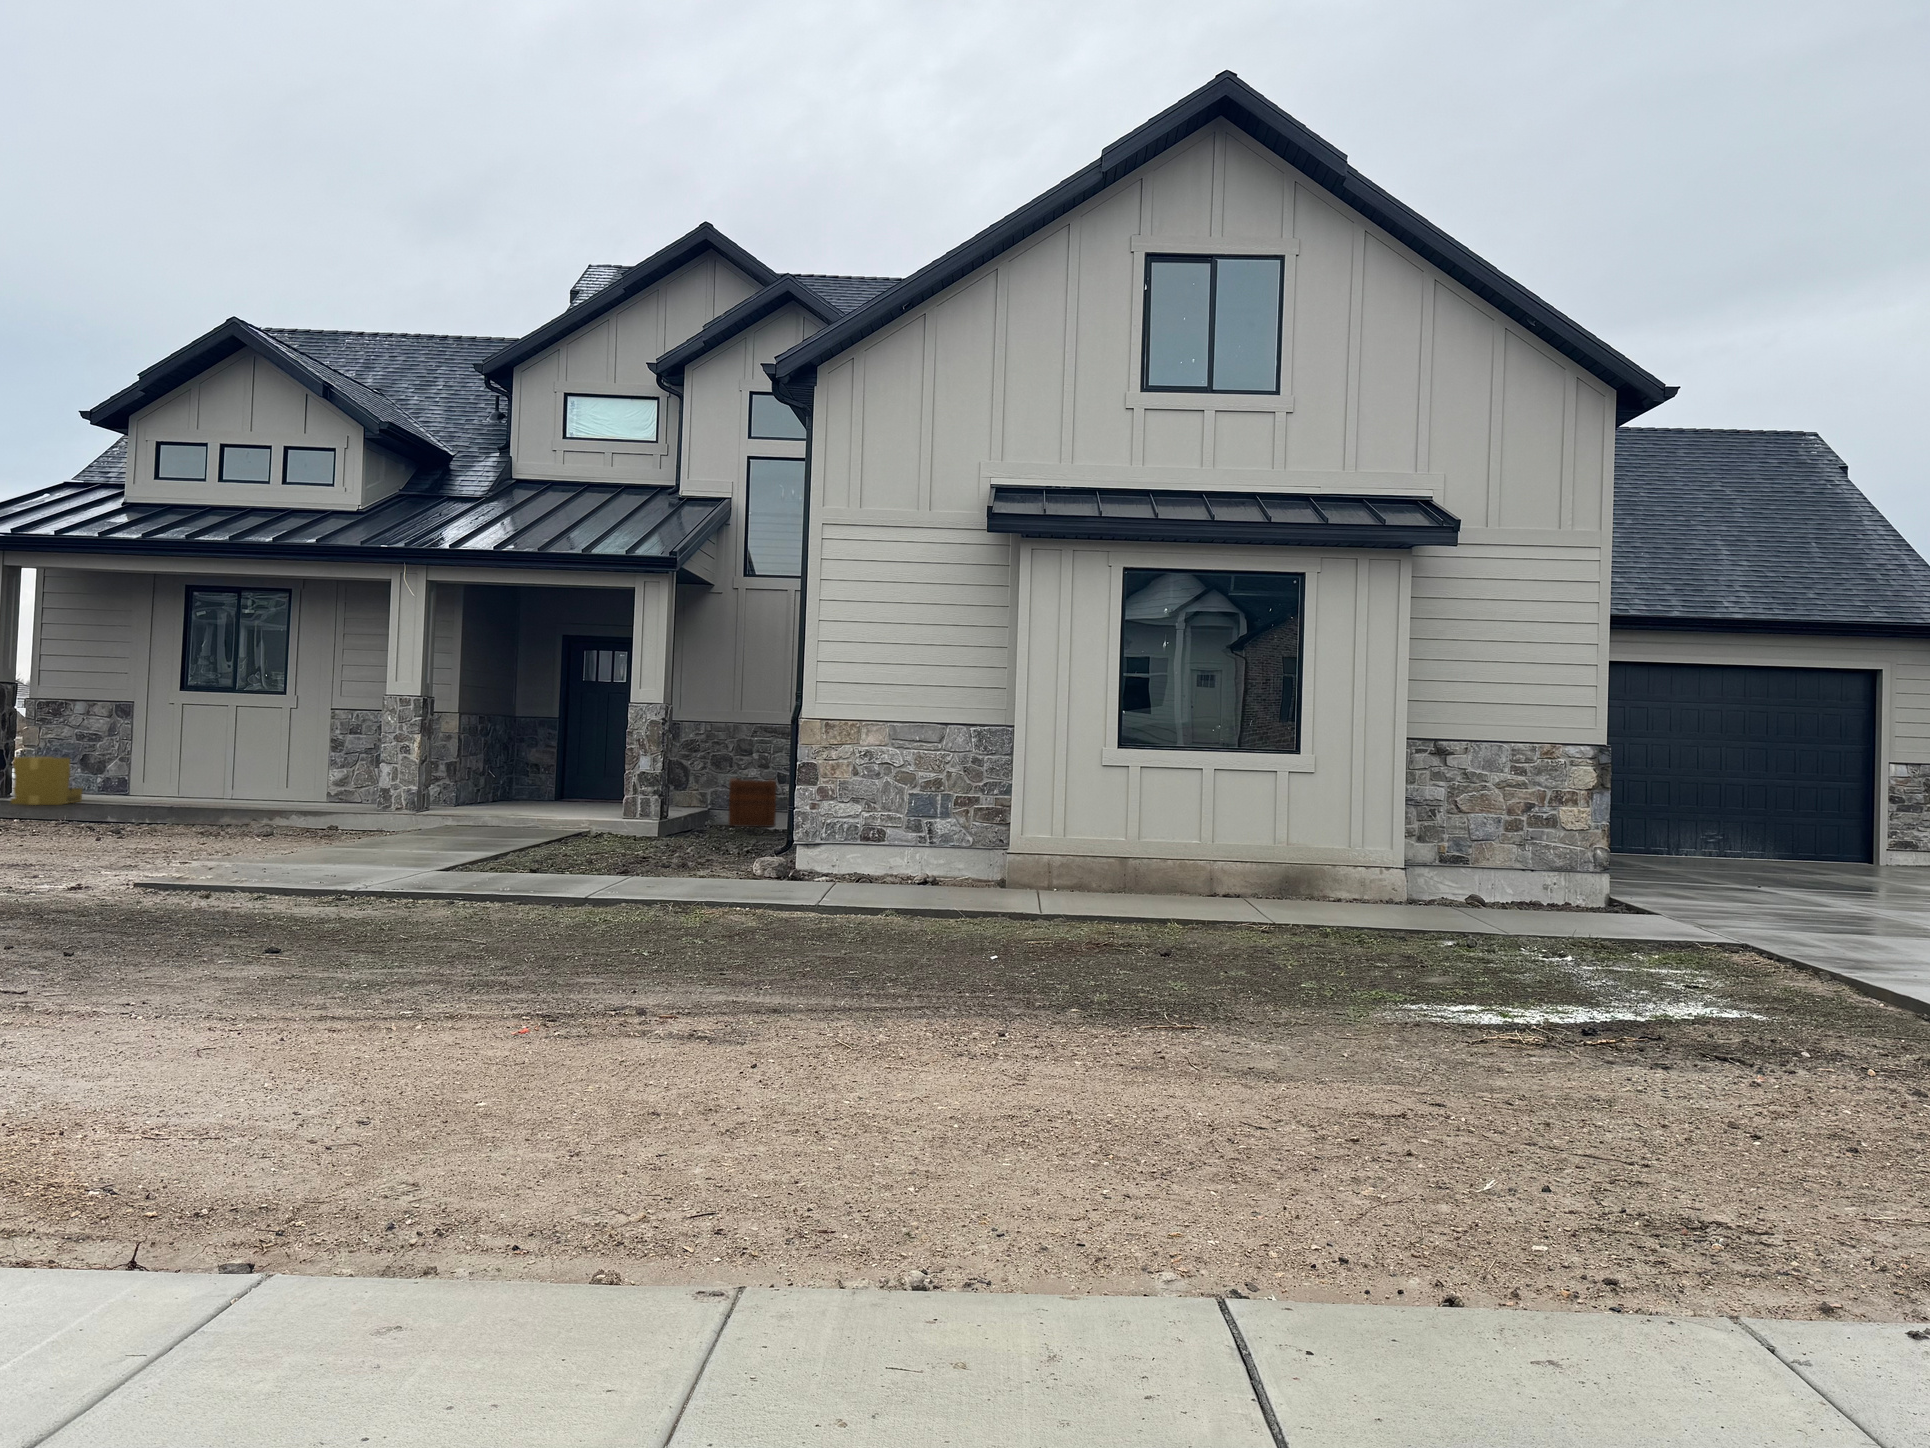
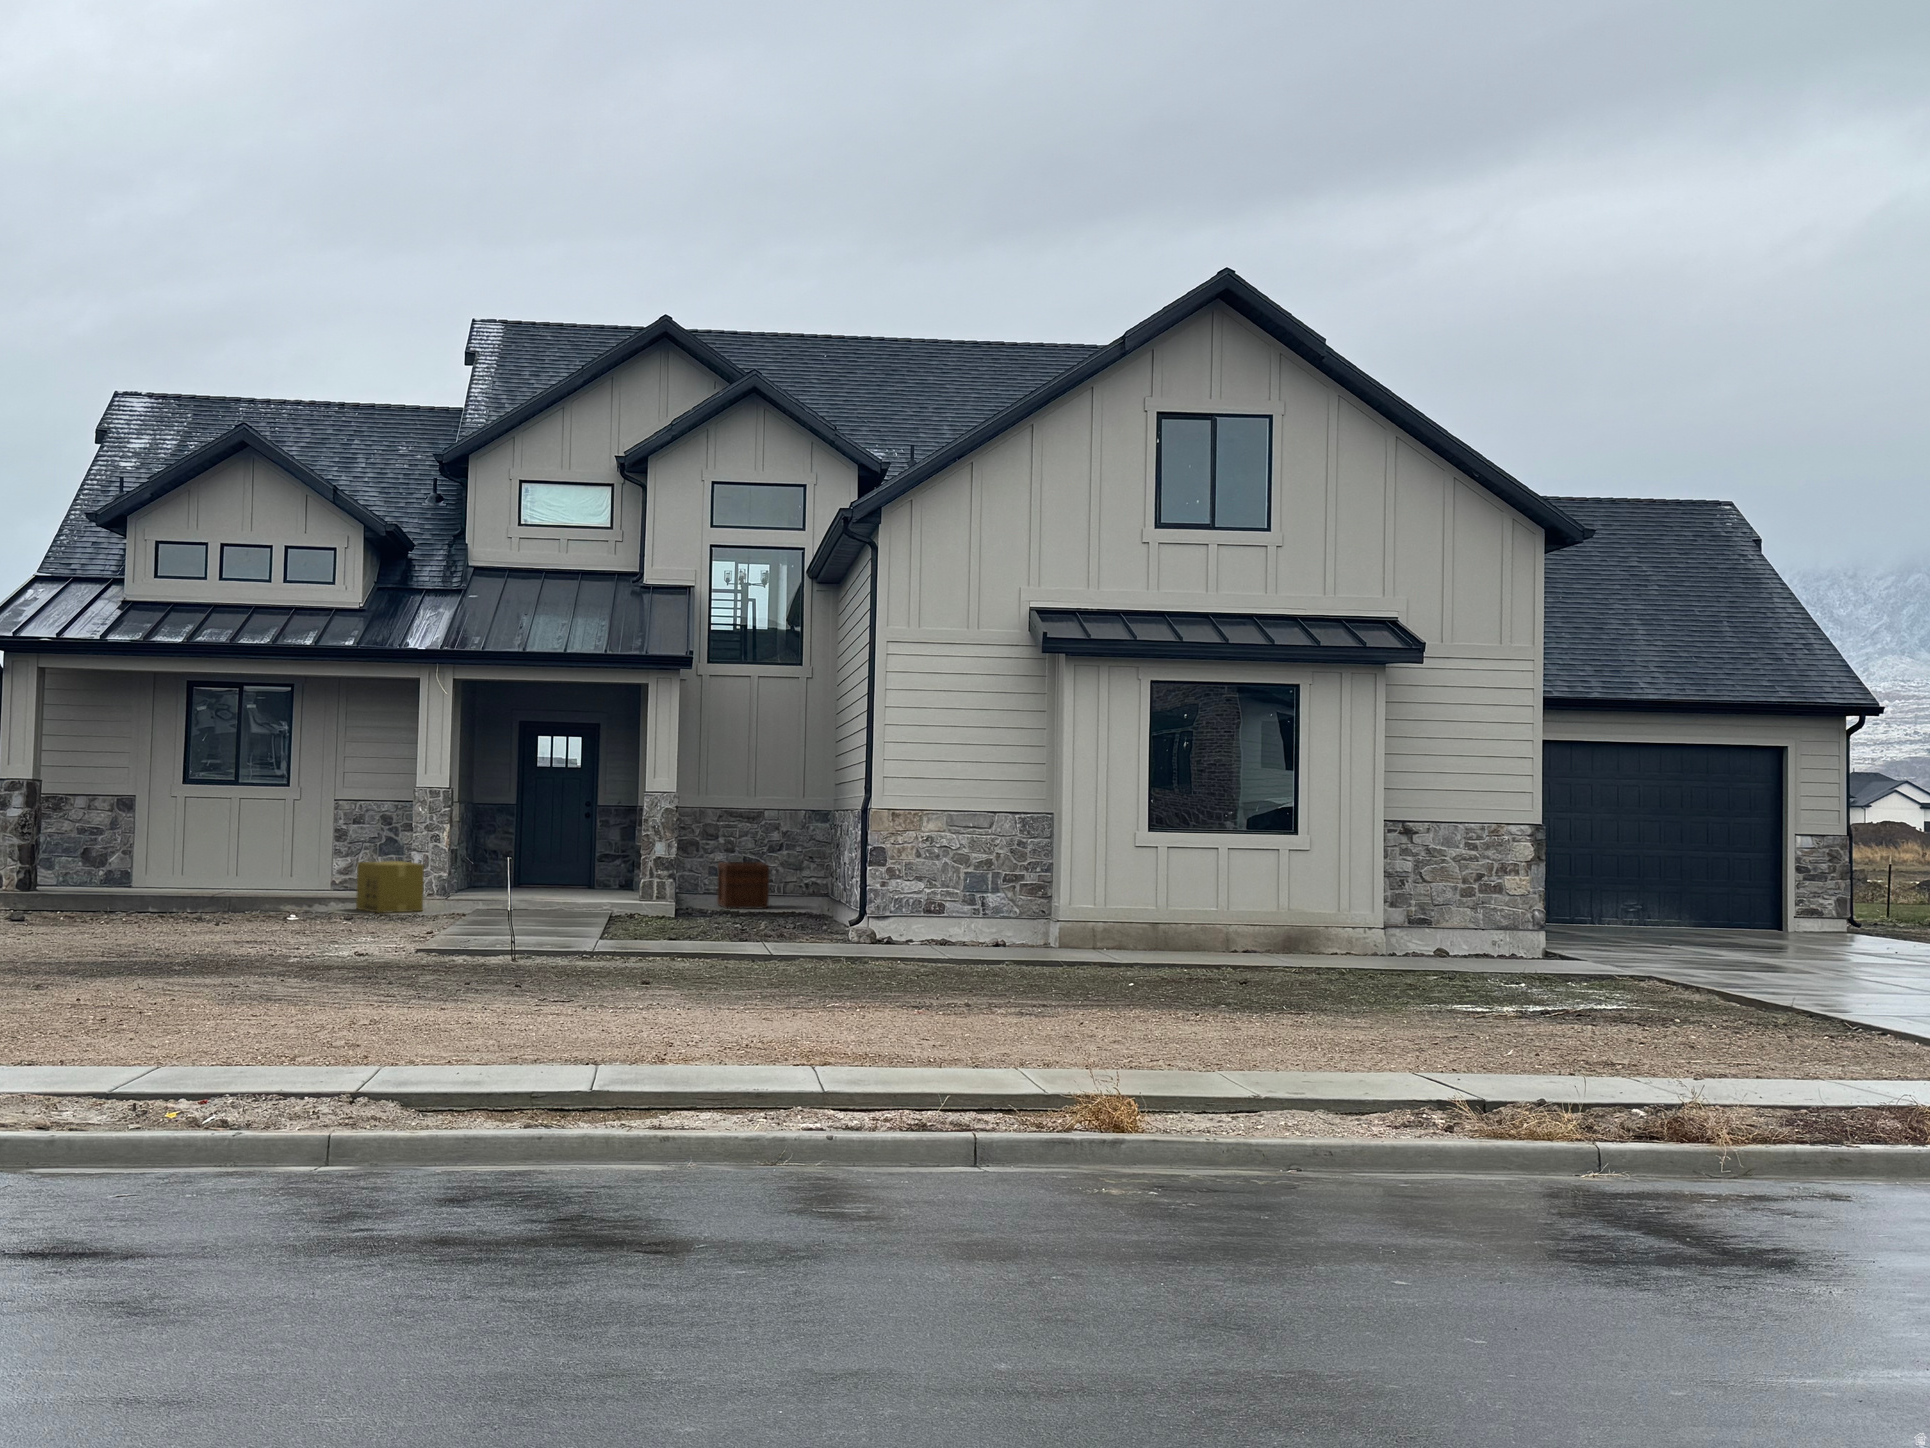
cardboard box: present [11,757,82,805] -> present [356,861,424,913]

